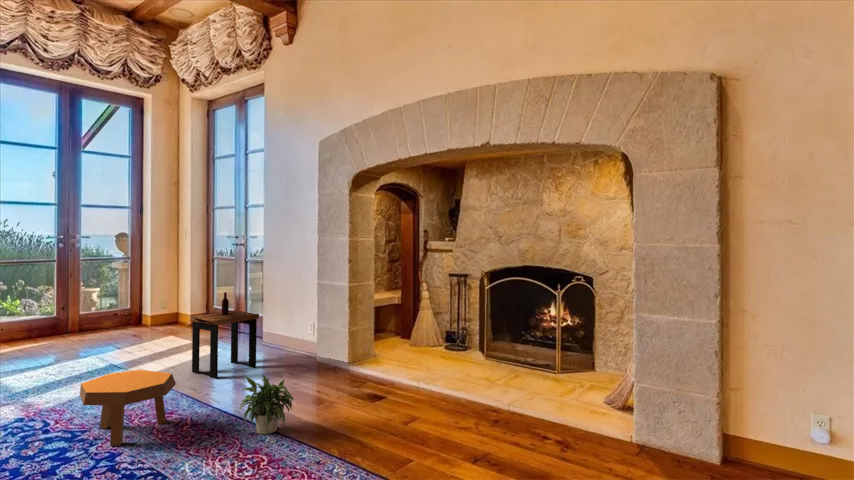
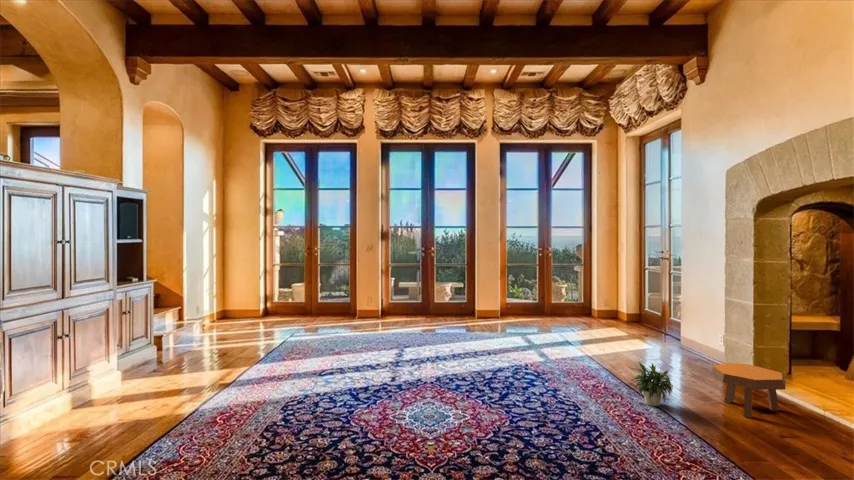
side table: present [190,292,259,379] -> none [614,299,667,363]
footstool: present [80,370,176,446] -> present [712,363,786,418]

